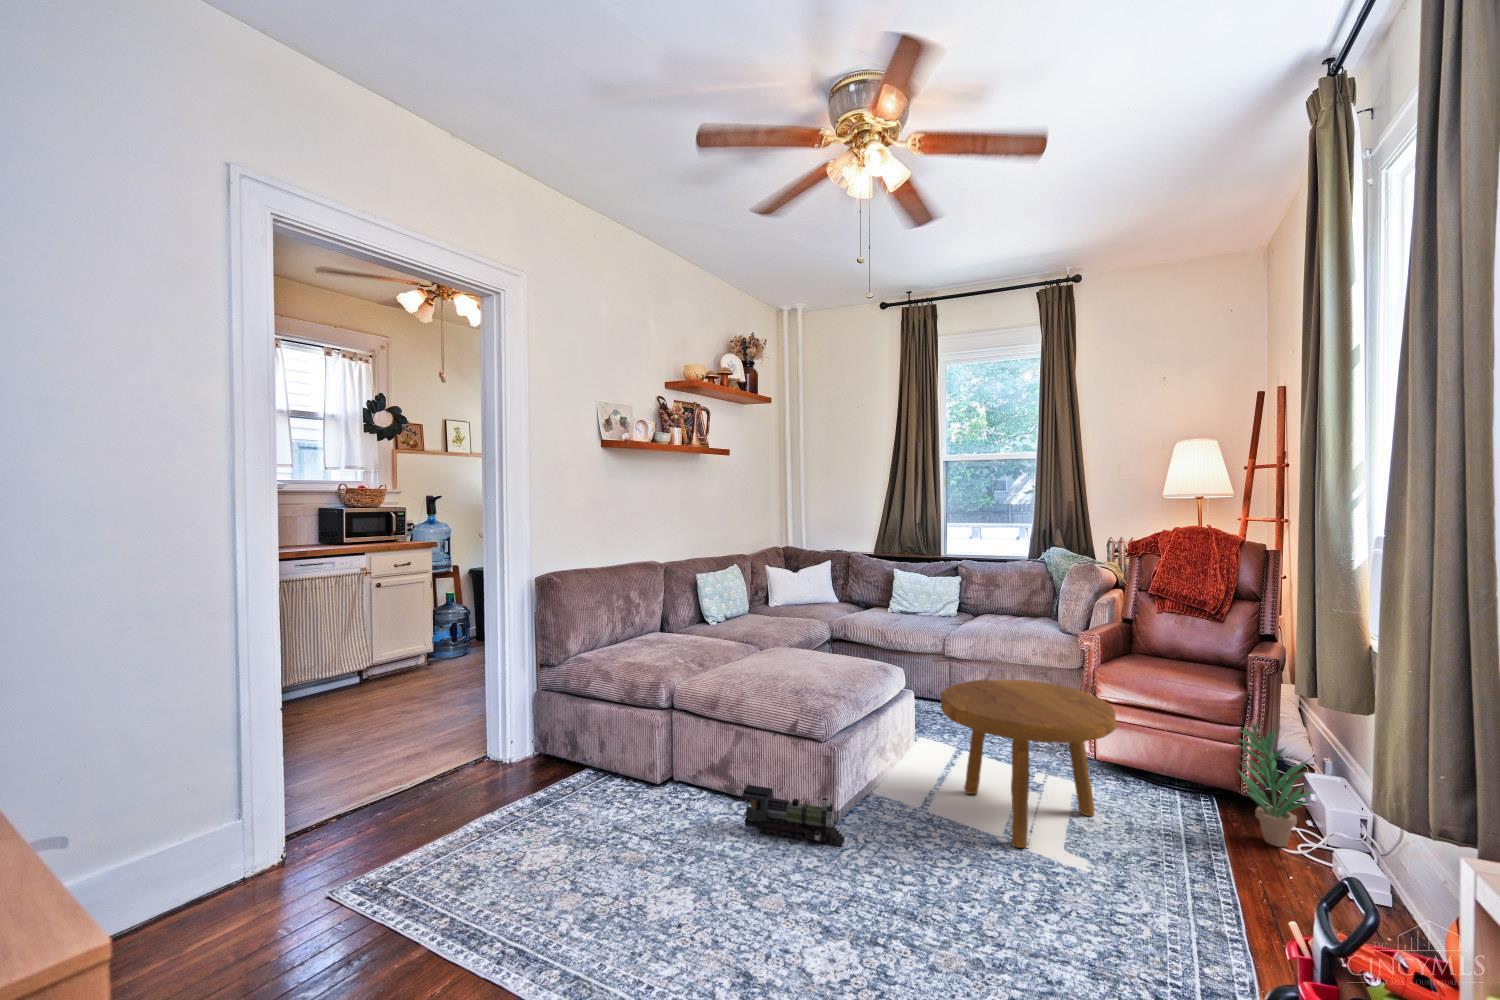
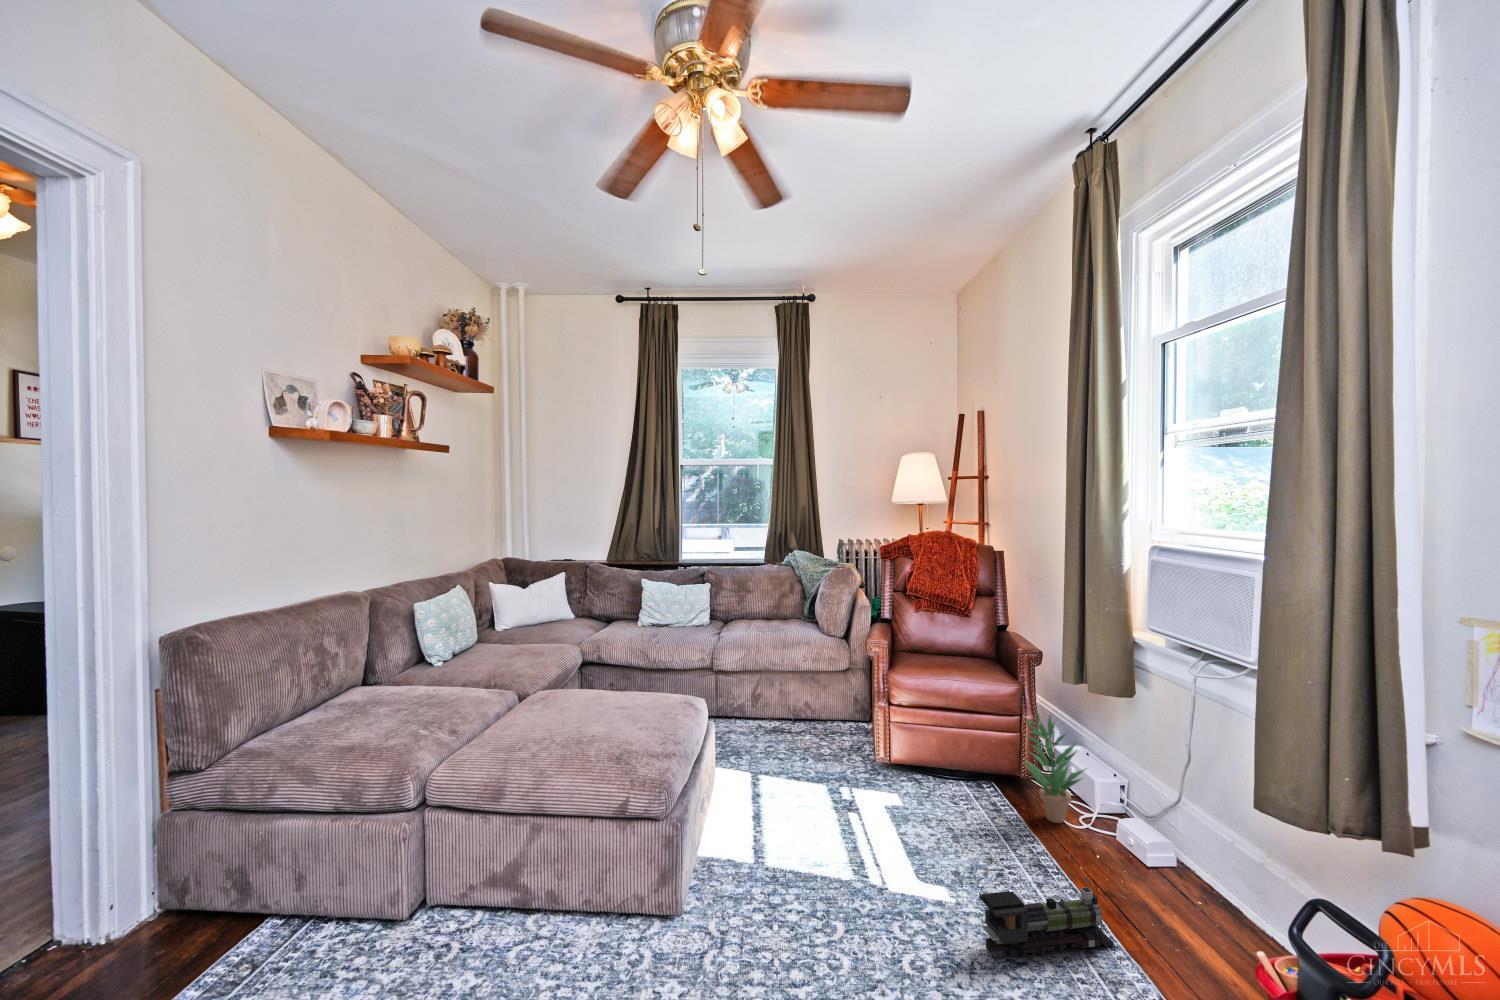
footstool: present [941,679,1117,848] -> none [771,697,948,889]
toy train: present [742,785,844,847] -> present [979,877,1114,958]

